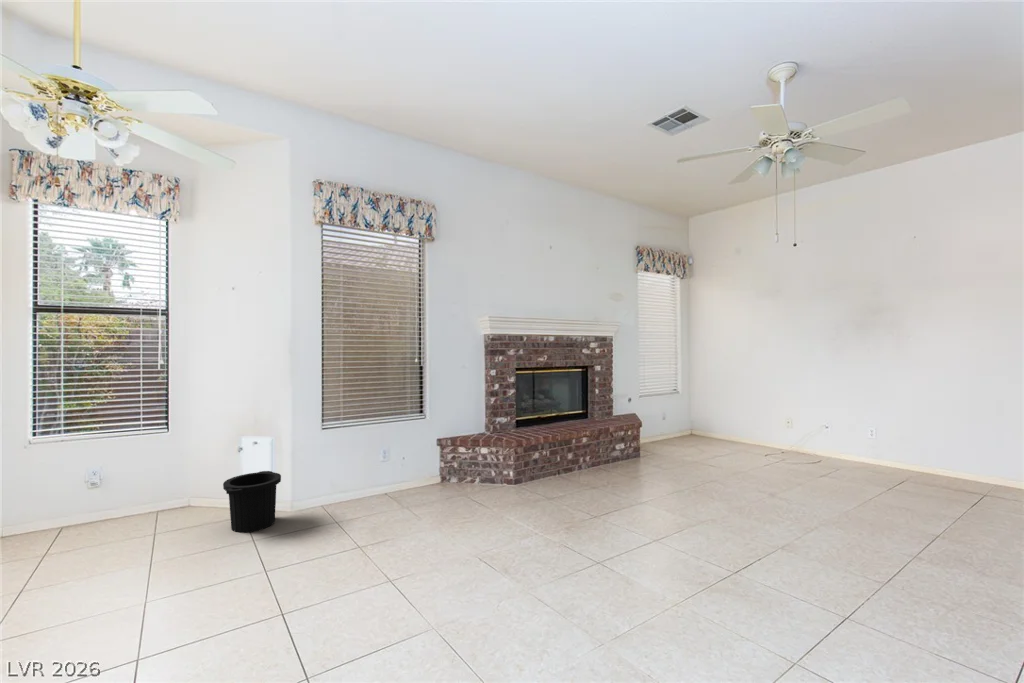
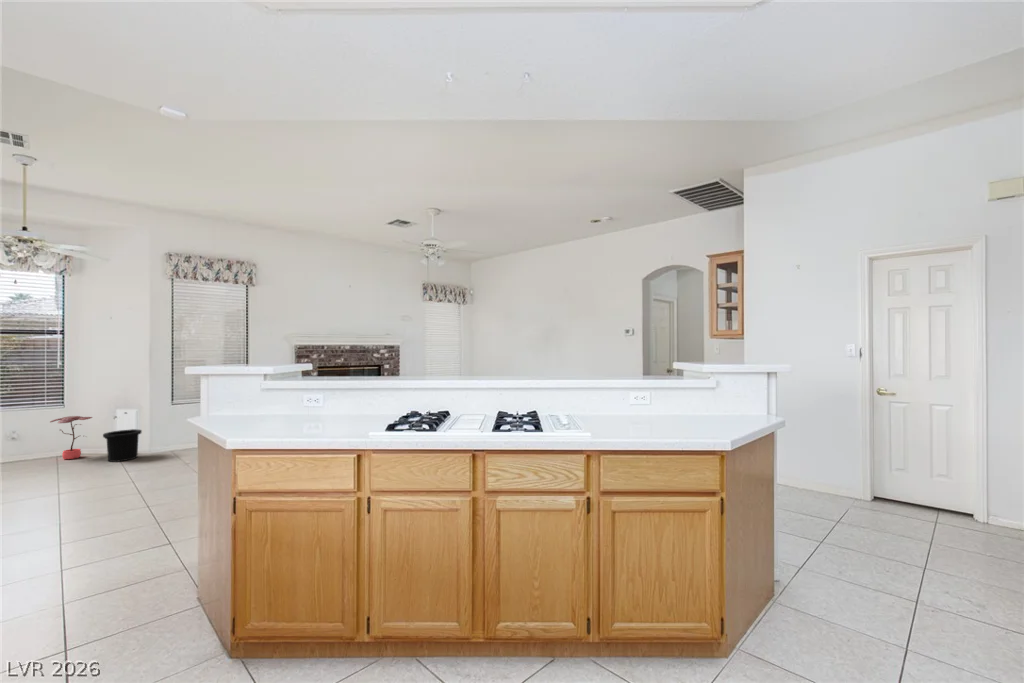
potted plant: none [145,447,208,519] -> present [50,416,92,459]

